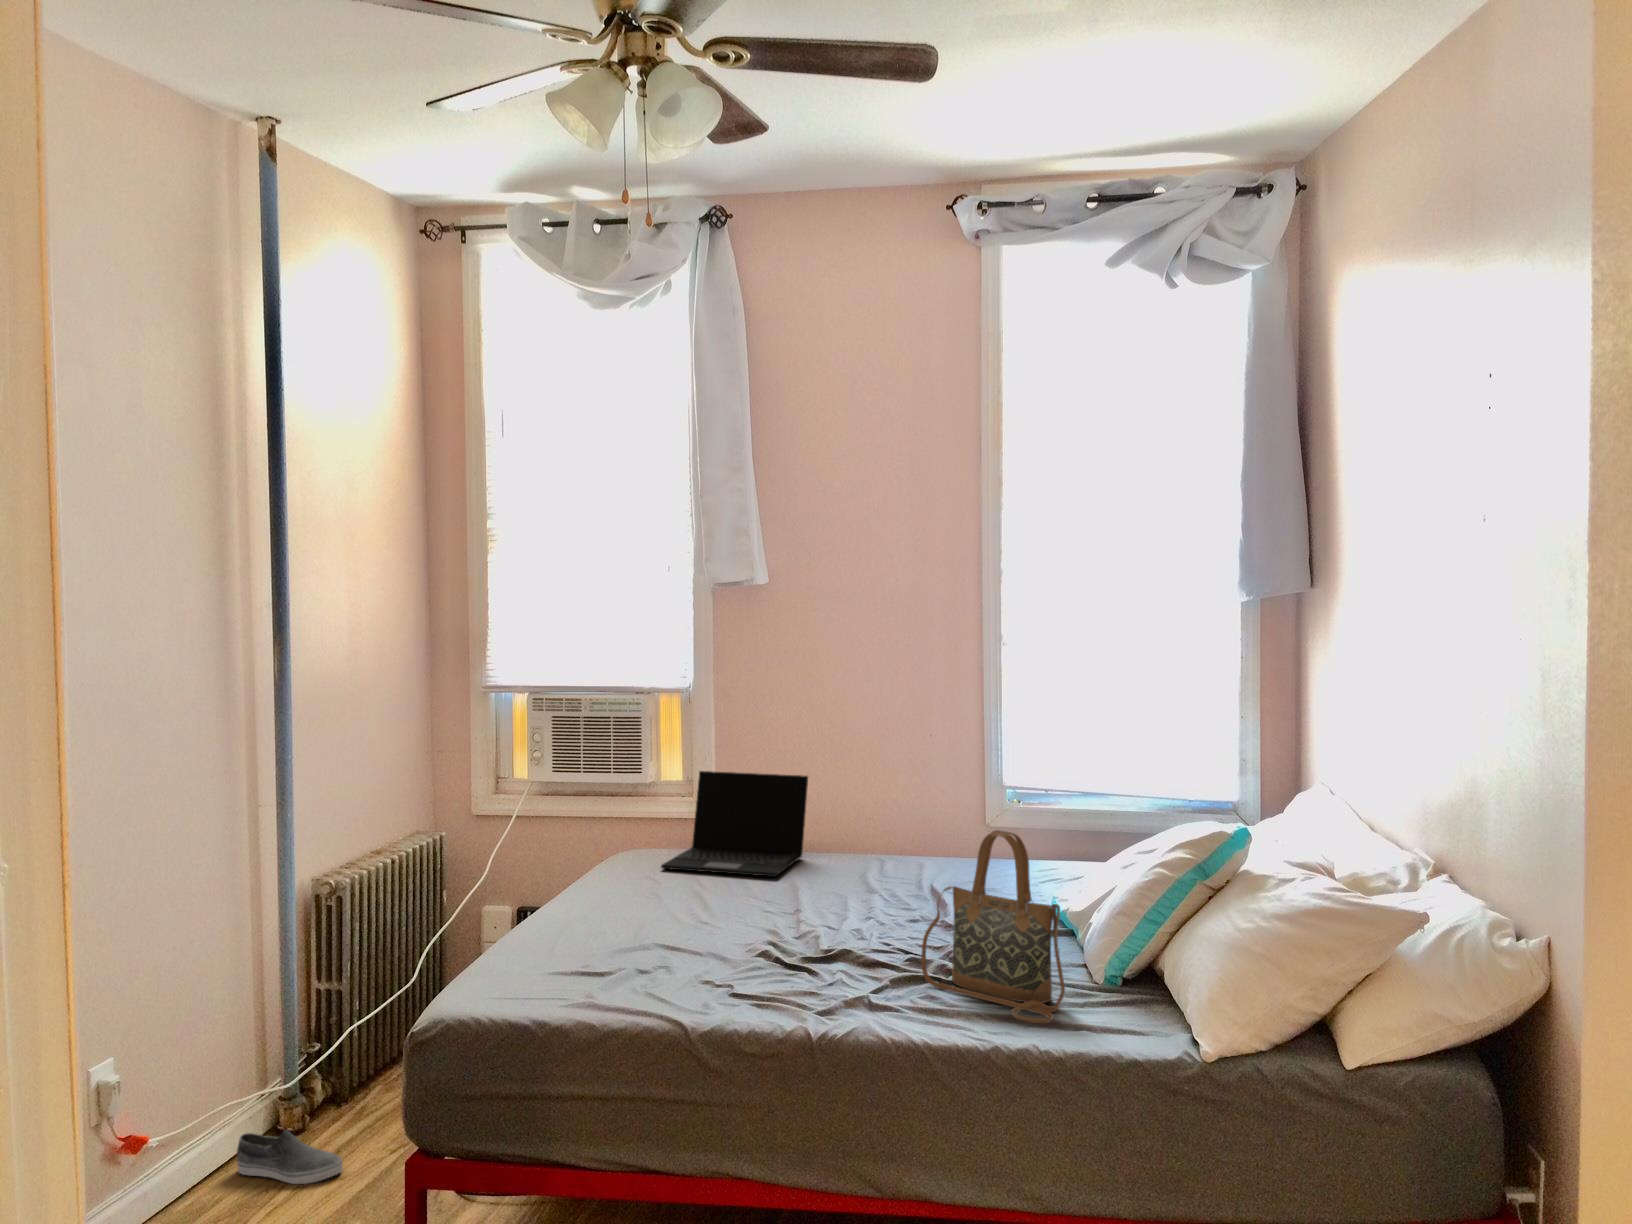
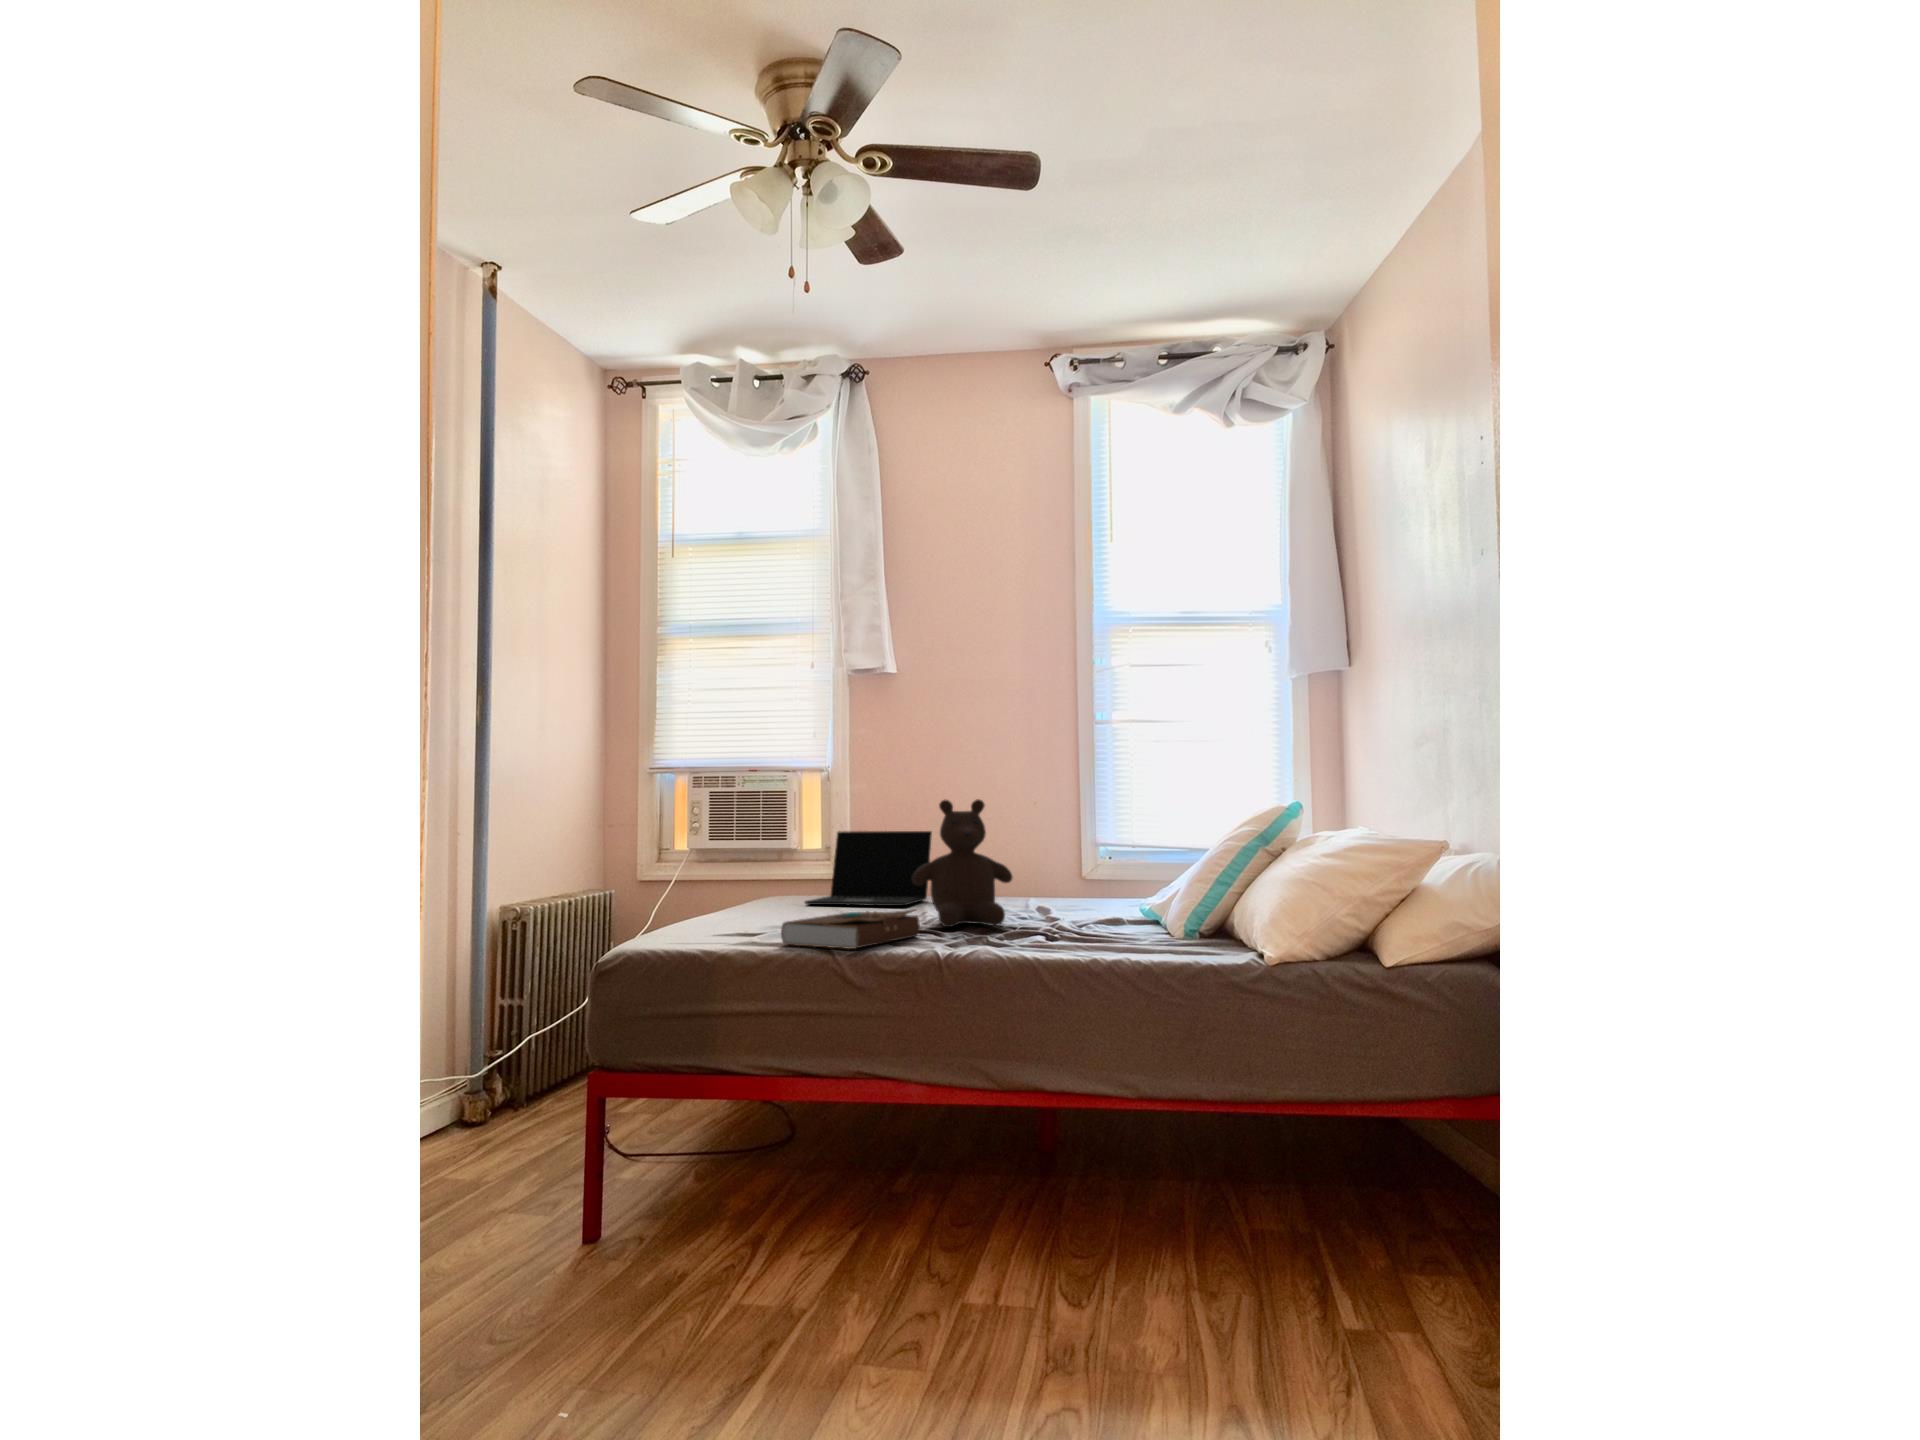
teddy bear: none [782,782,900,943] -> present [912,799,1012,927]
handbag: present [921,830,1065,1023] -> none [1032,807,1153,950]
book: none [626,930,789,1009] -> present [781,909,920,949]
shoe: present [237,1130,343,1184] -> none [427,1106,522,1150]

